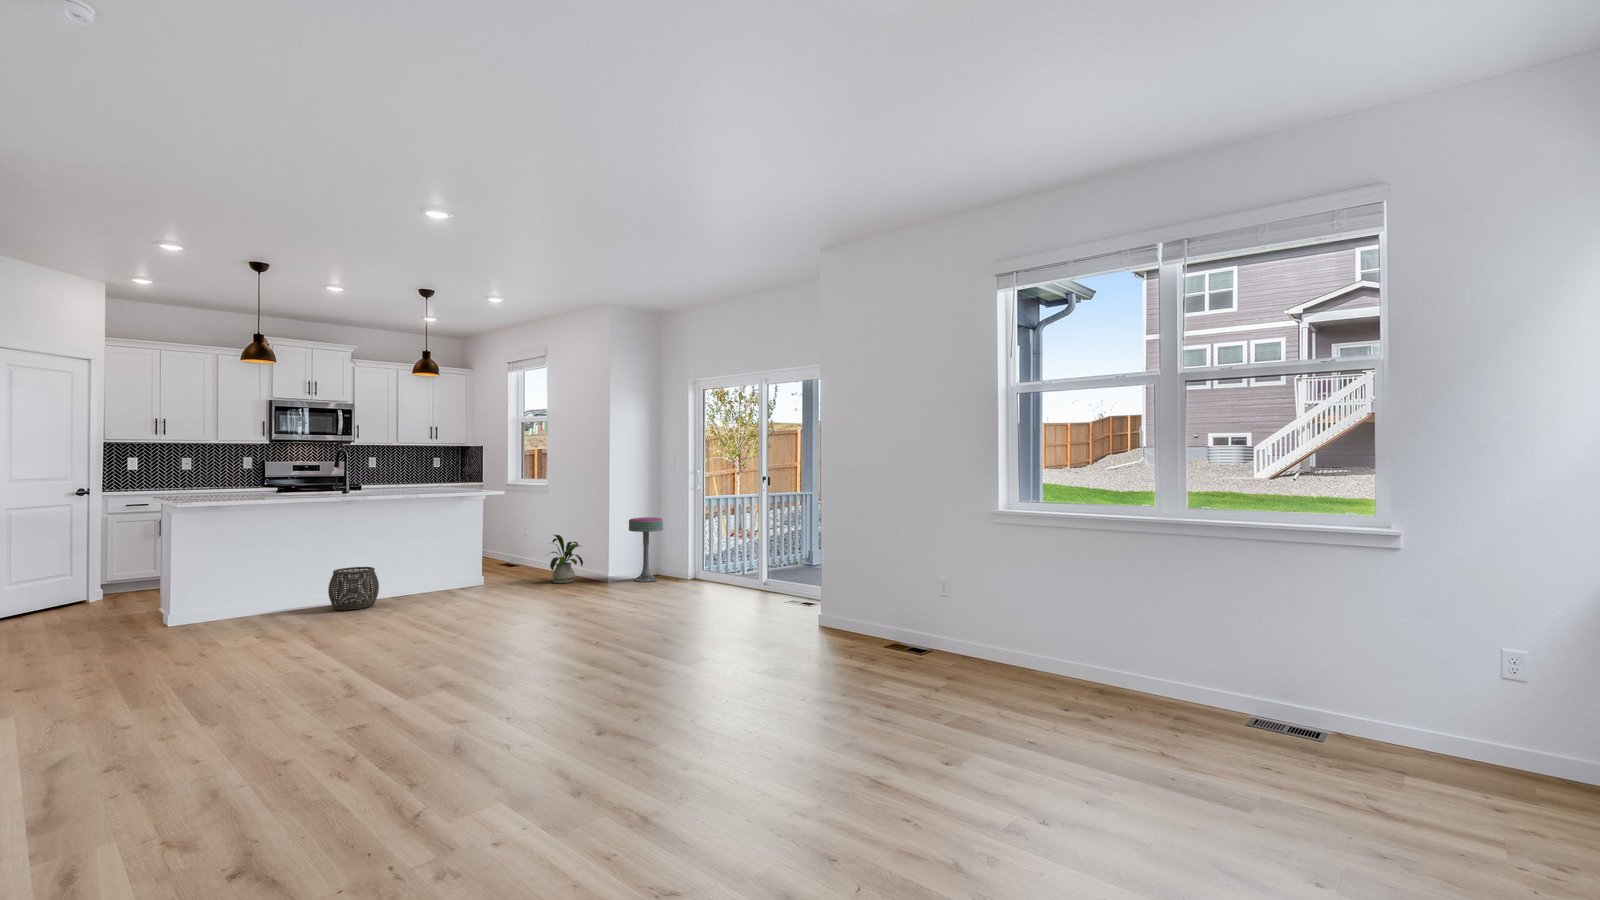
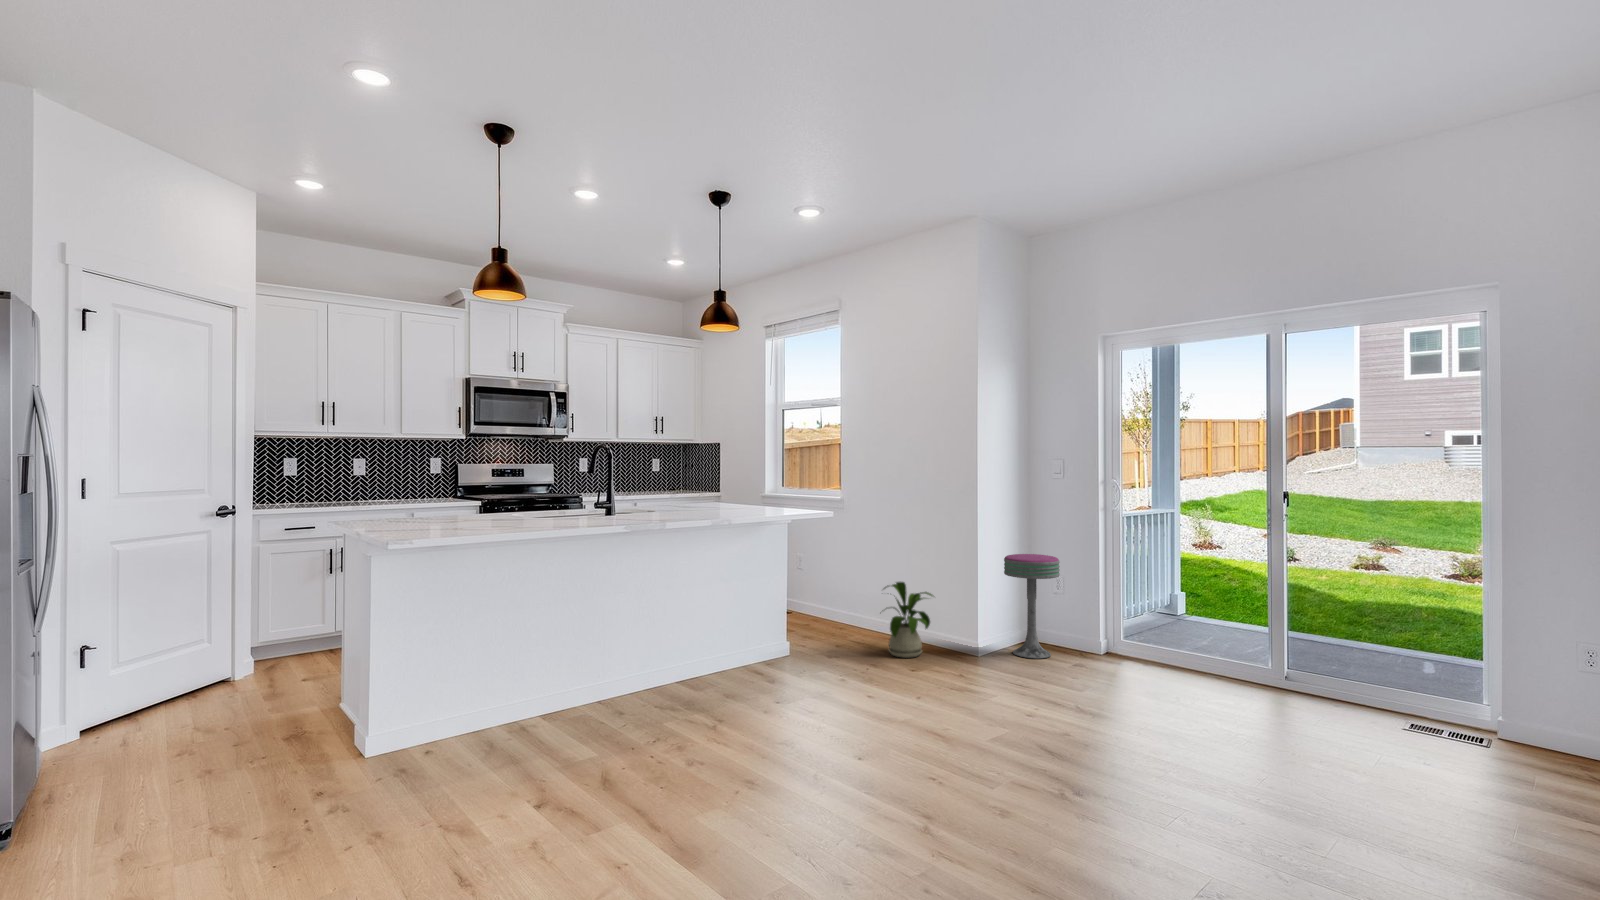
woven basket: present [328,567,379,610] -> none [597,638,672,717]

